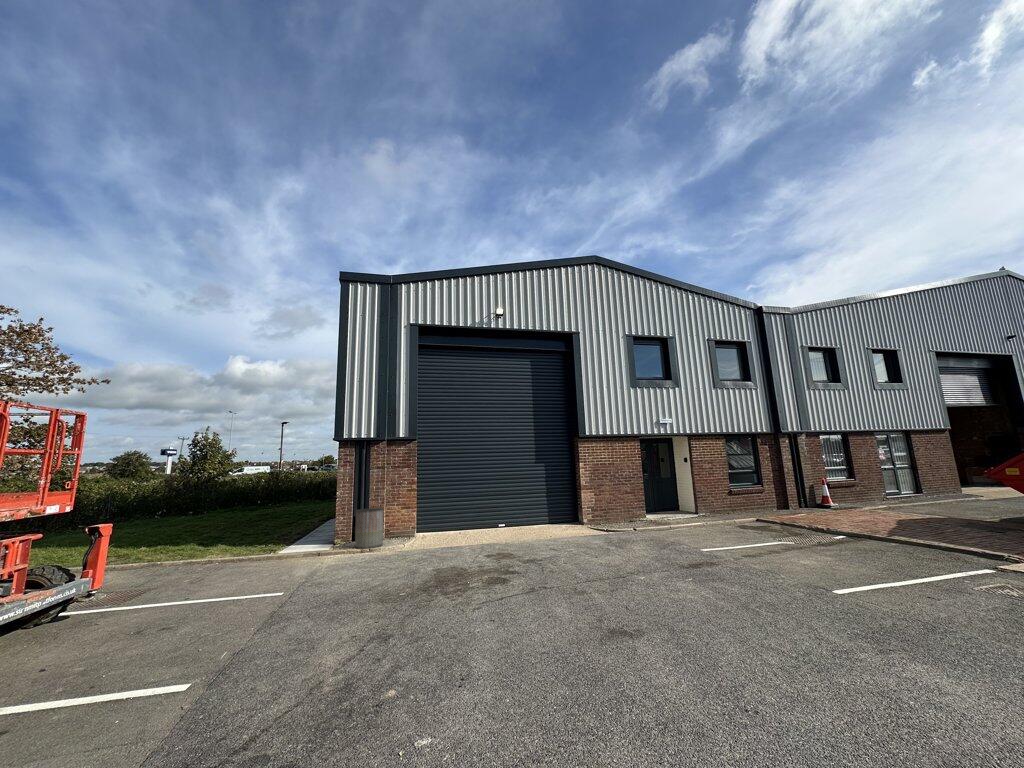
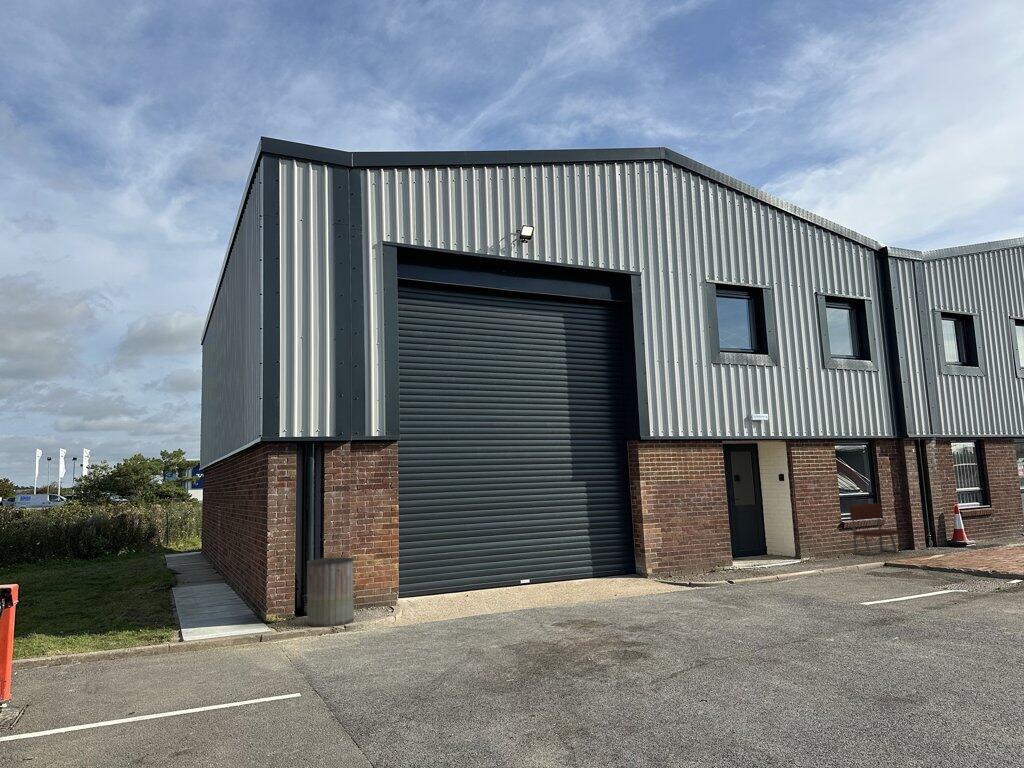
bench: none [736,478,775,513] -> present [850,503,903,555]

